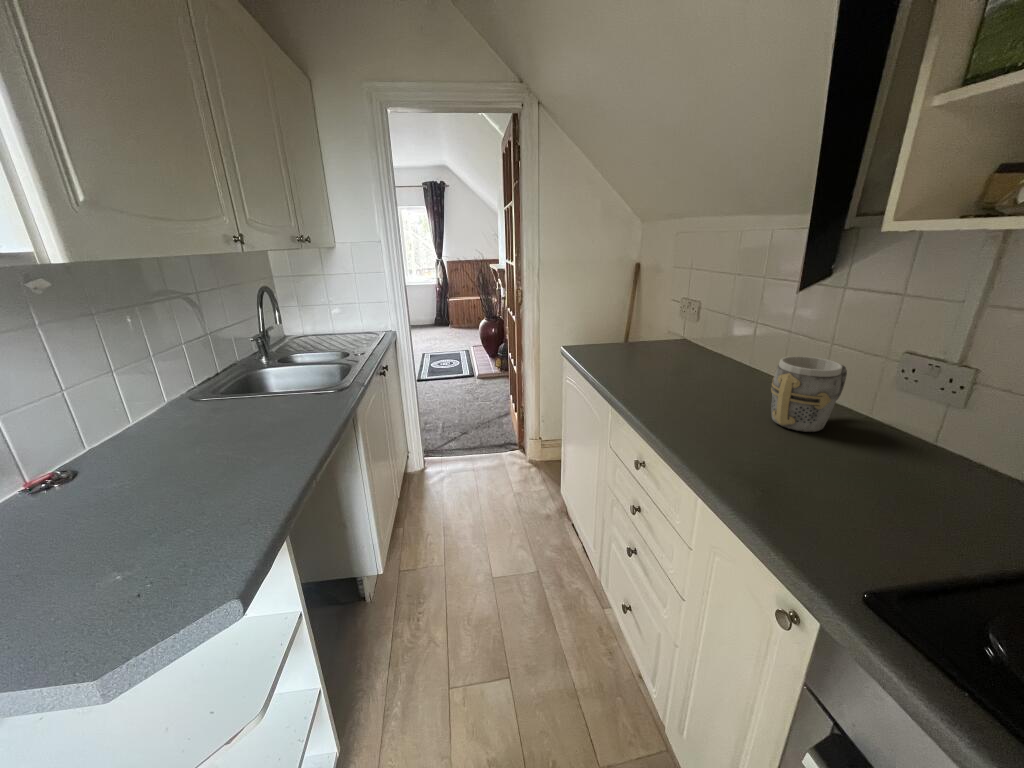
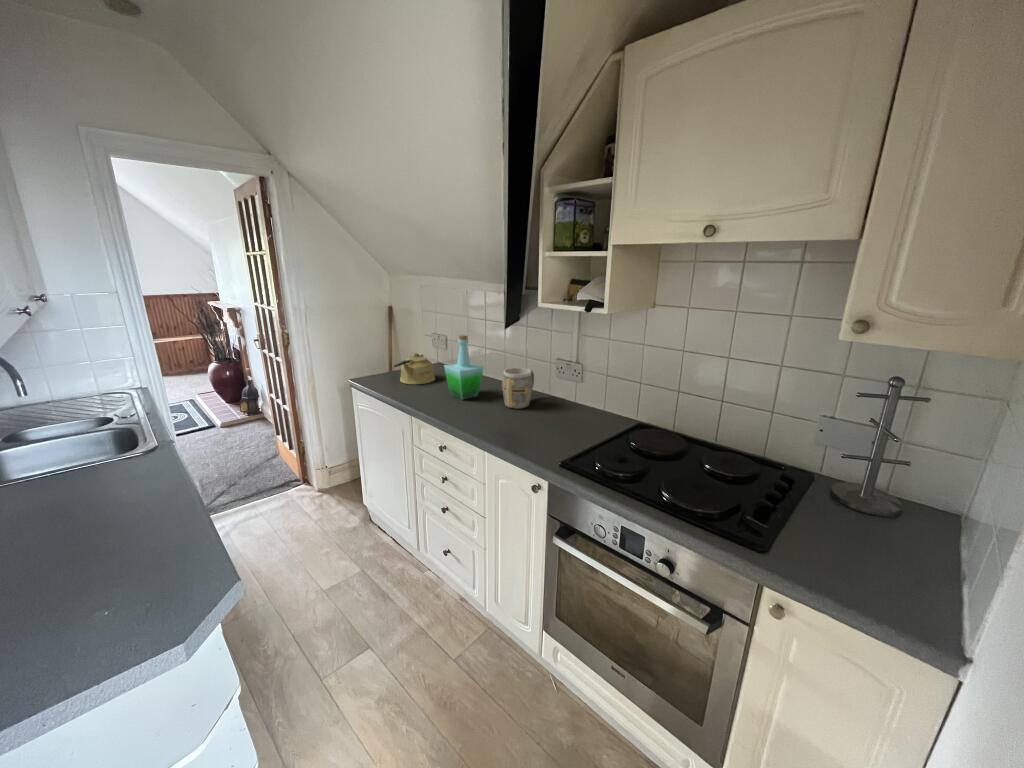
bottle: none [677,293,744,396] -> present [444,335,484,400]
kettle: none [613,320,669,363] -> present [394,353,435,384]

